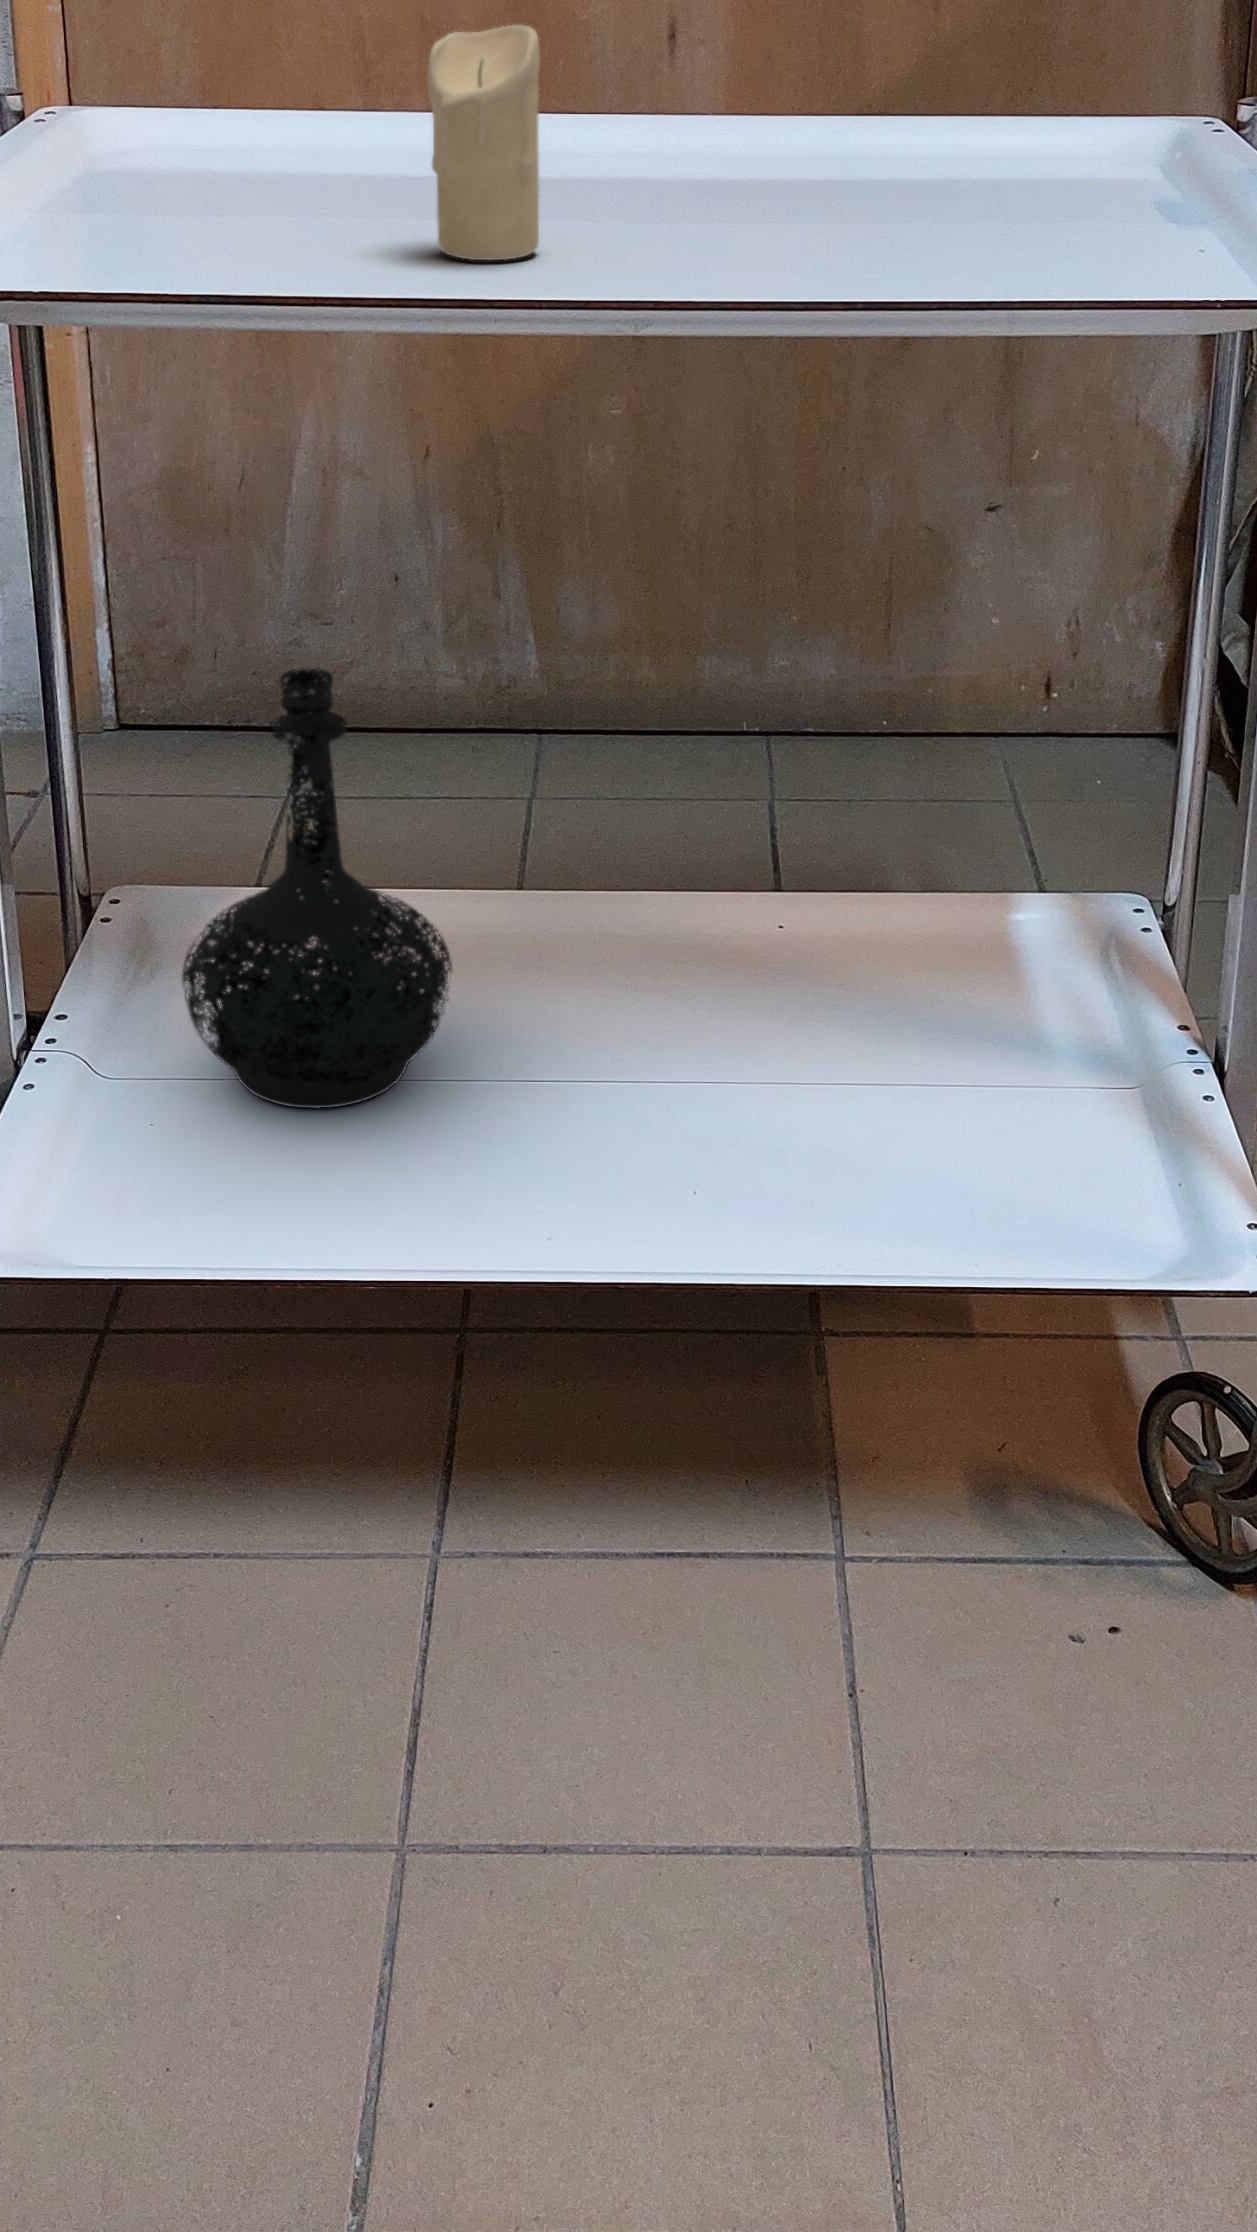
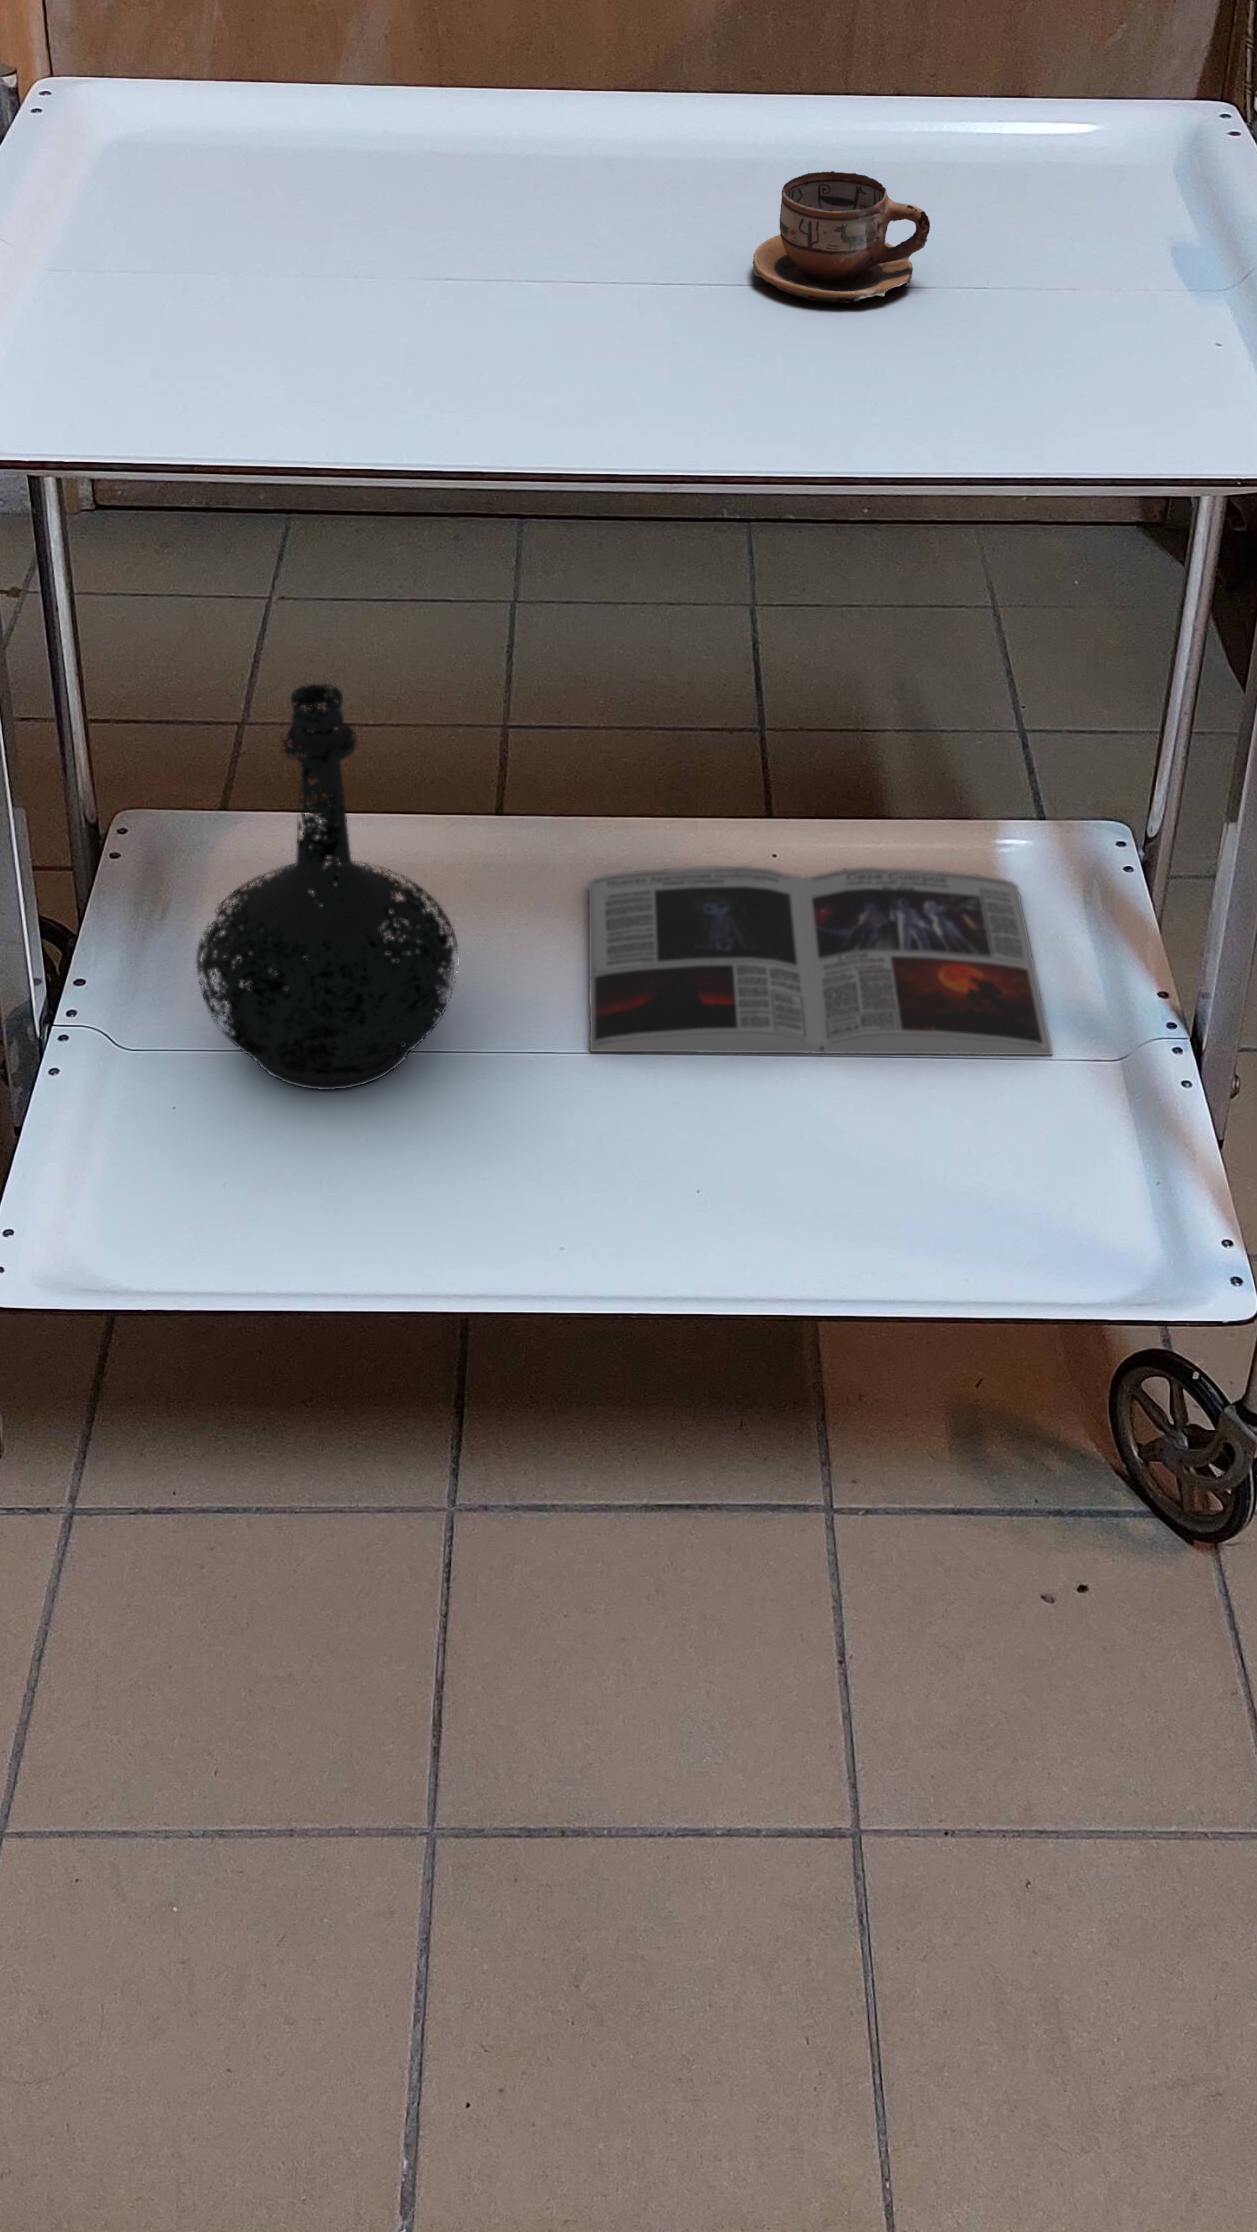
candle: present [427,25,540,260] -> none [445,127,560,369]
cup: none [738,117,911,230] -> present [753,171,930,303]
magazine: none [589,930,1071,1084] -> present [589,866,1052,1055]

